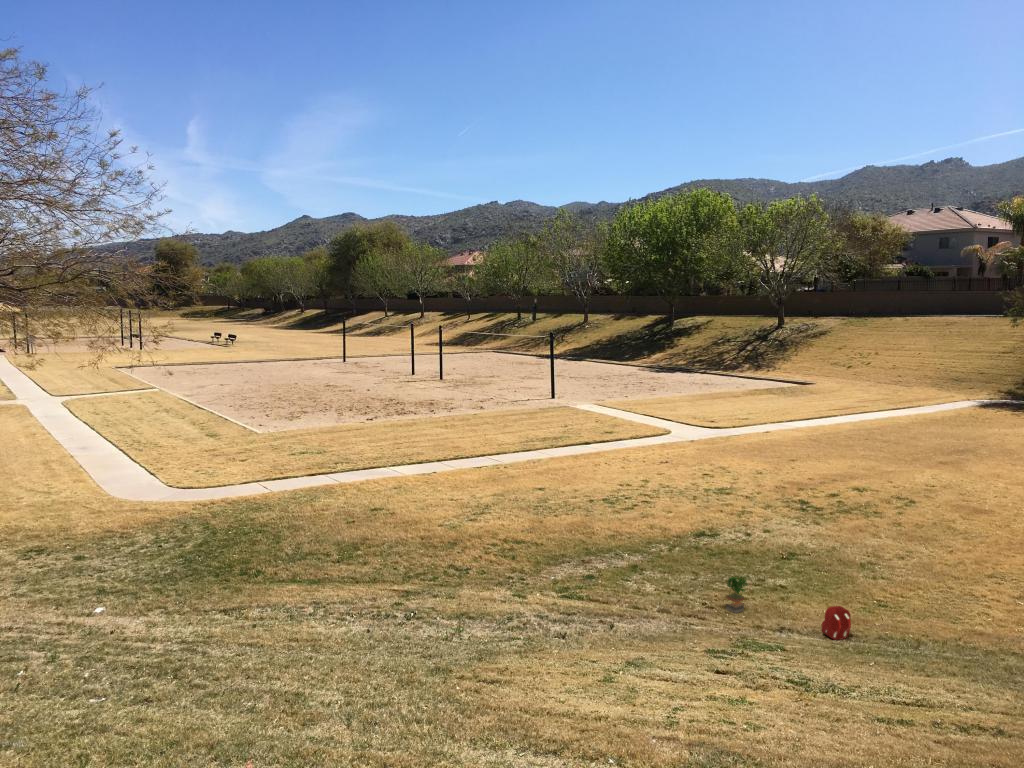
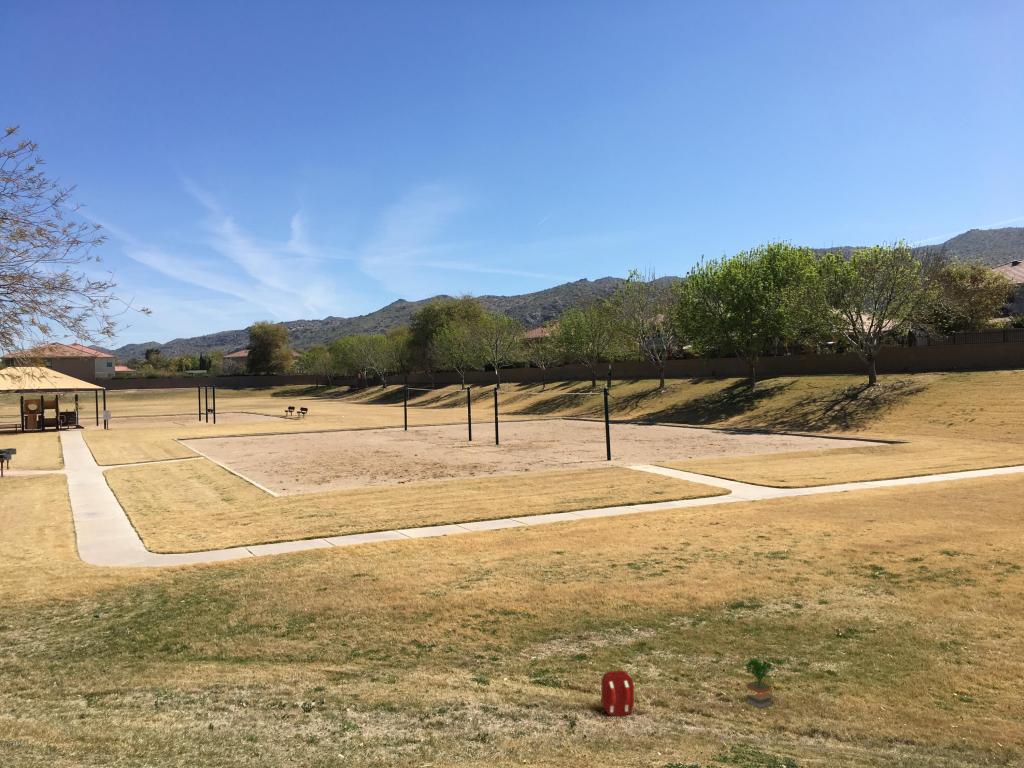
backpack: present [821,606,851,640] -> present [601,670,634,716]

